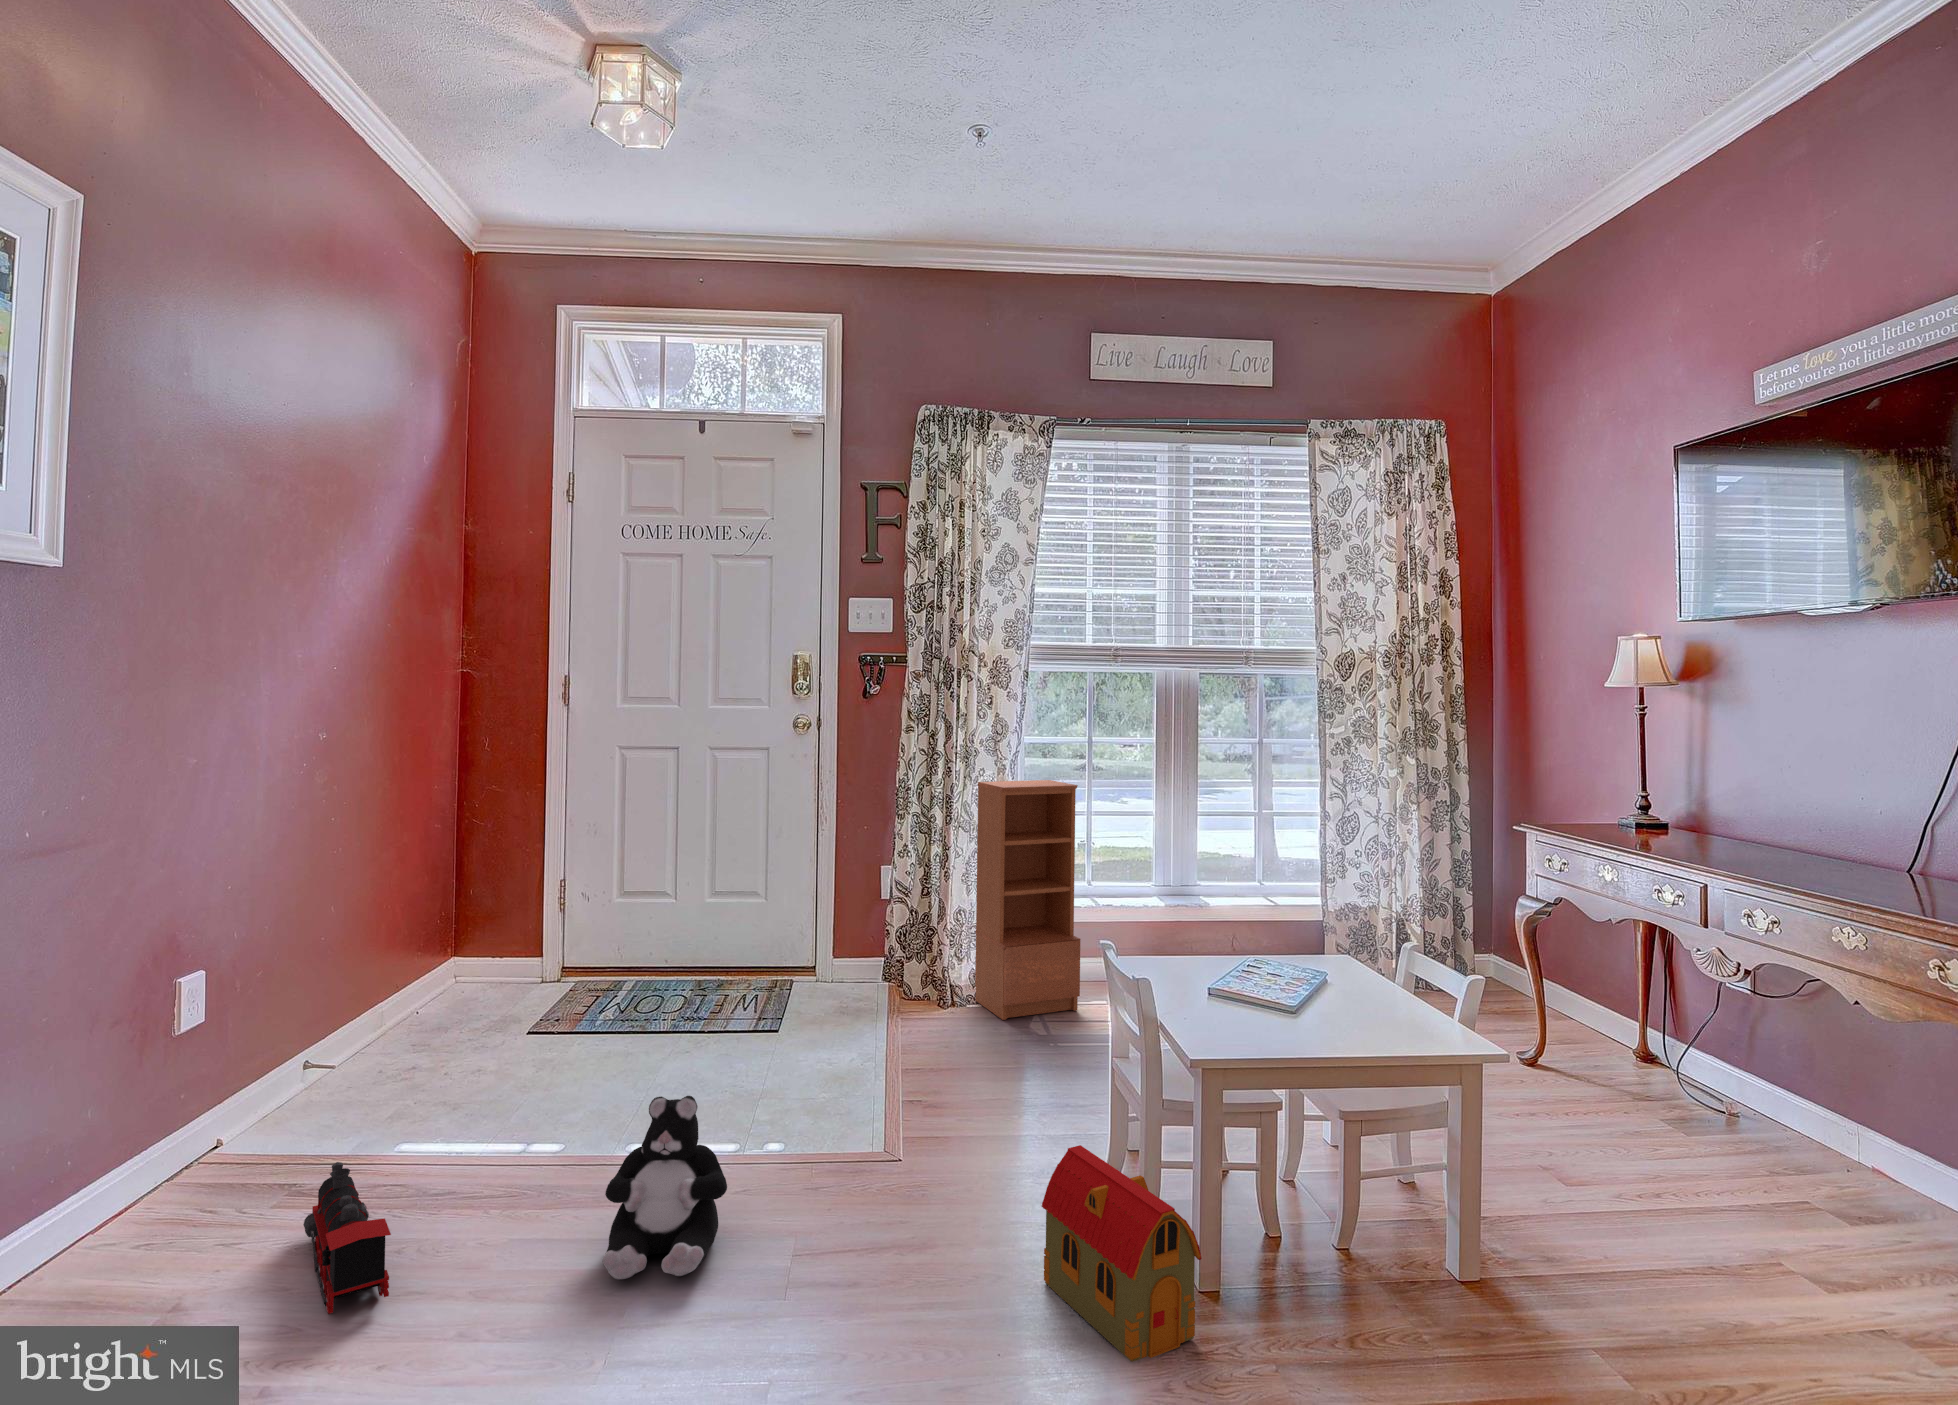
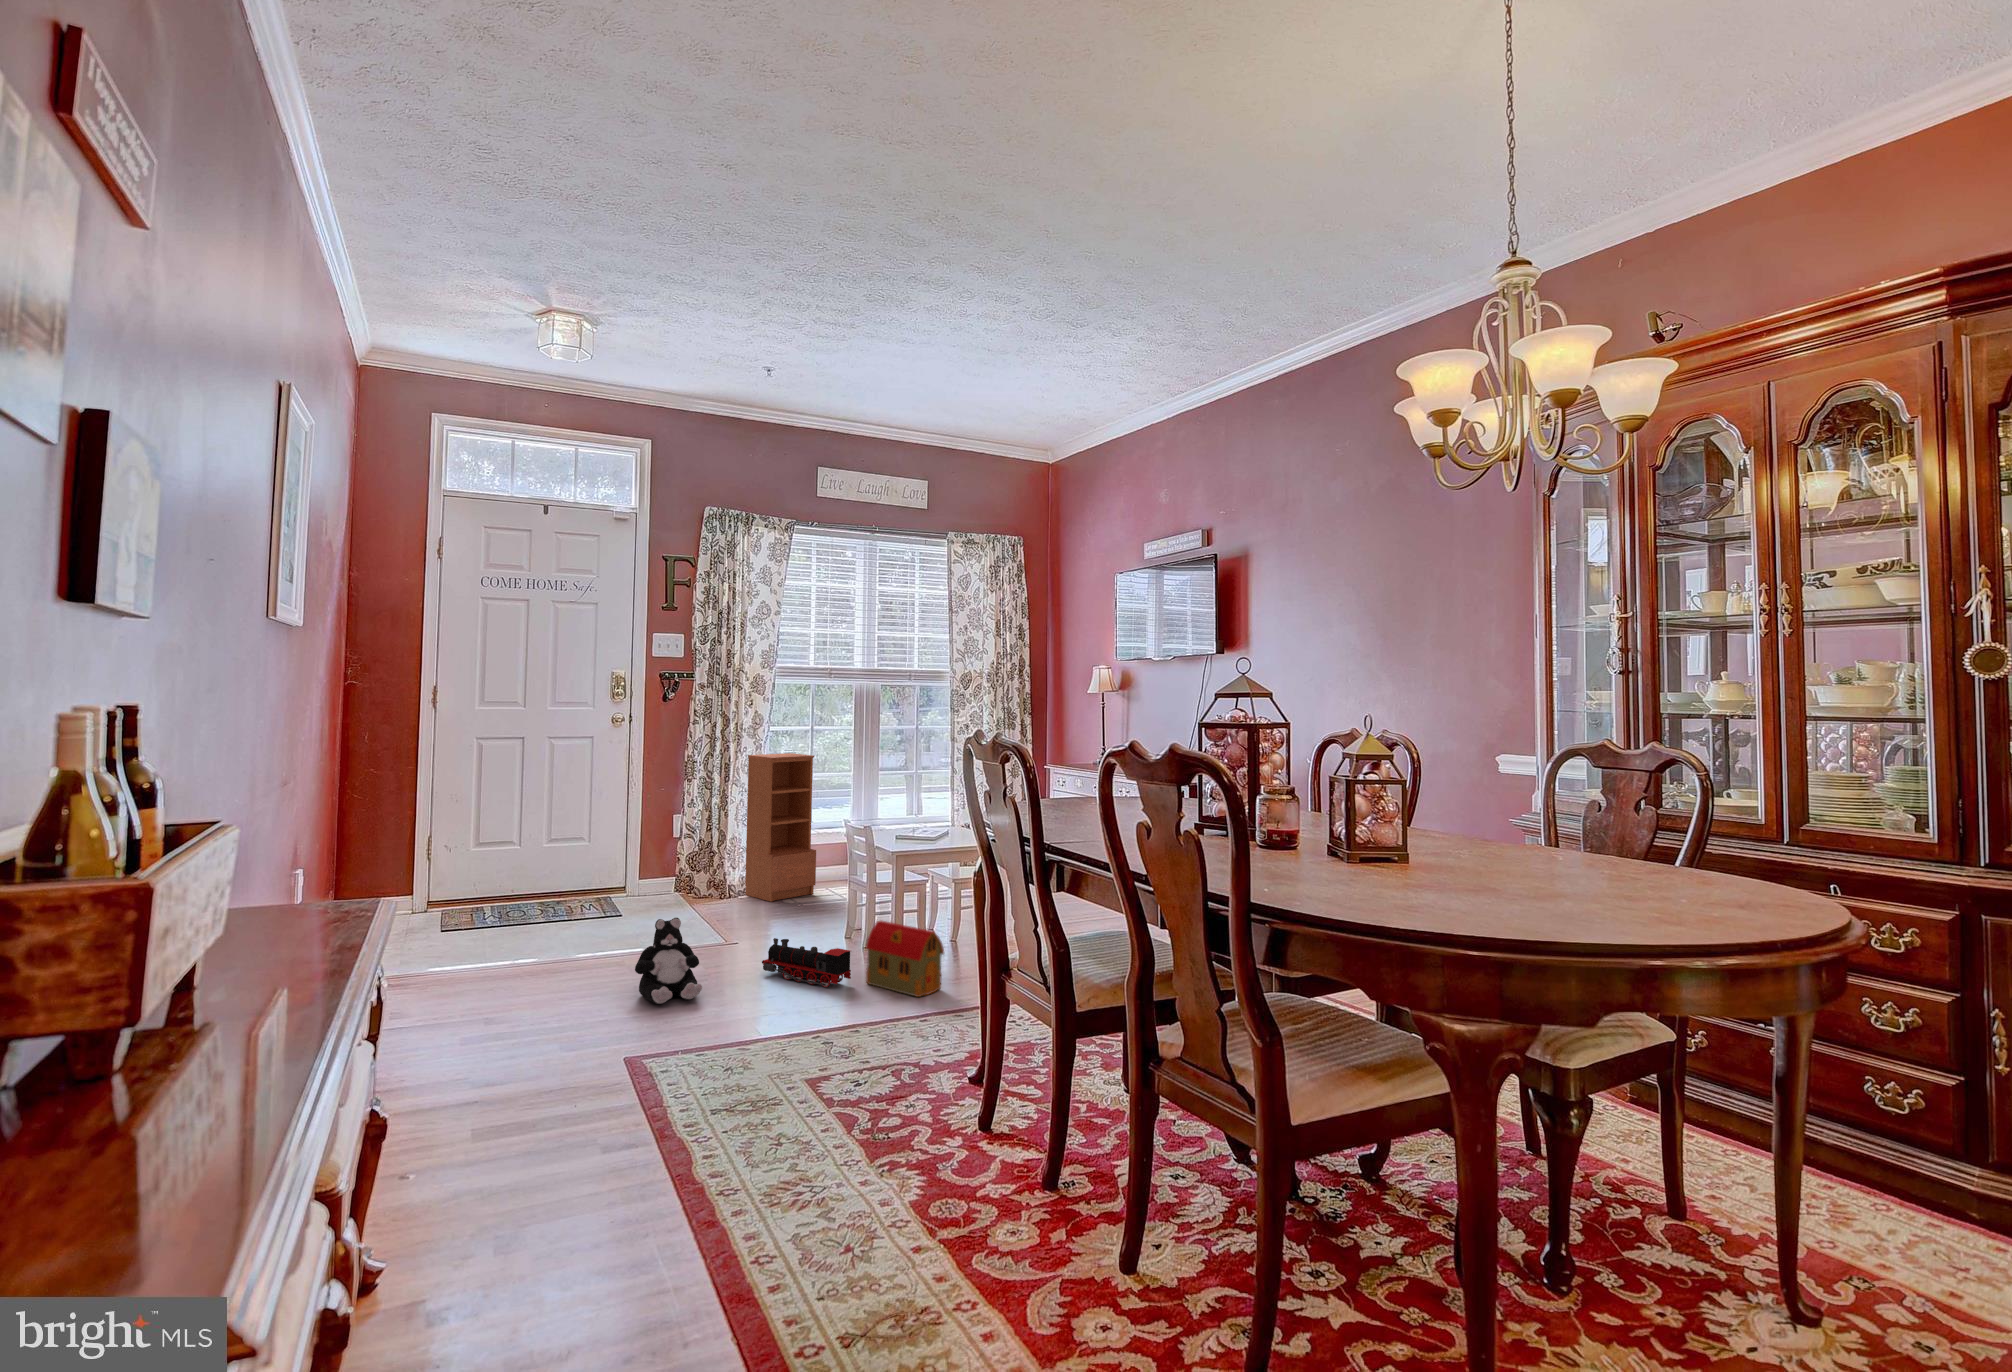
toy train: present [304,1162,391,1314] -> present [762,938,851,987]

